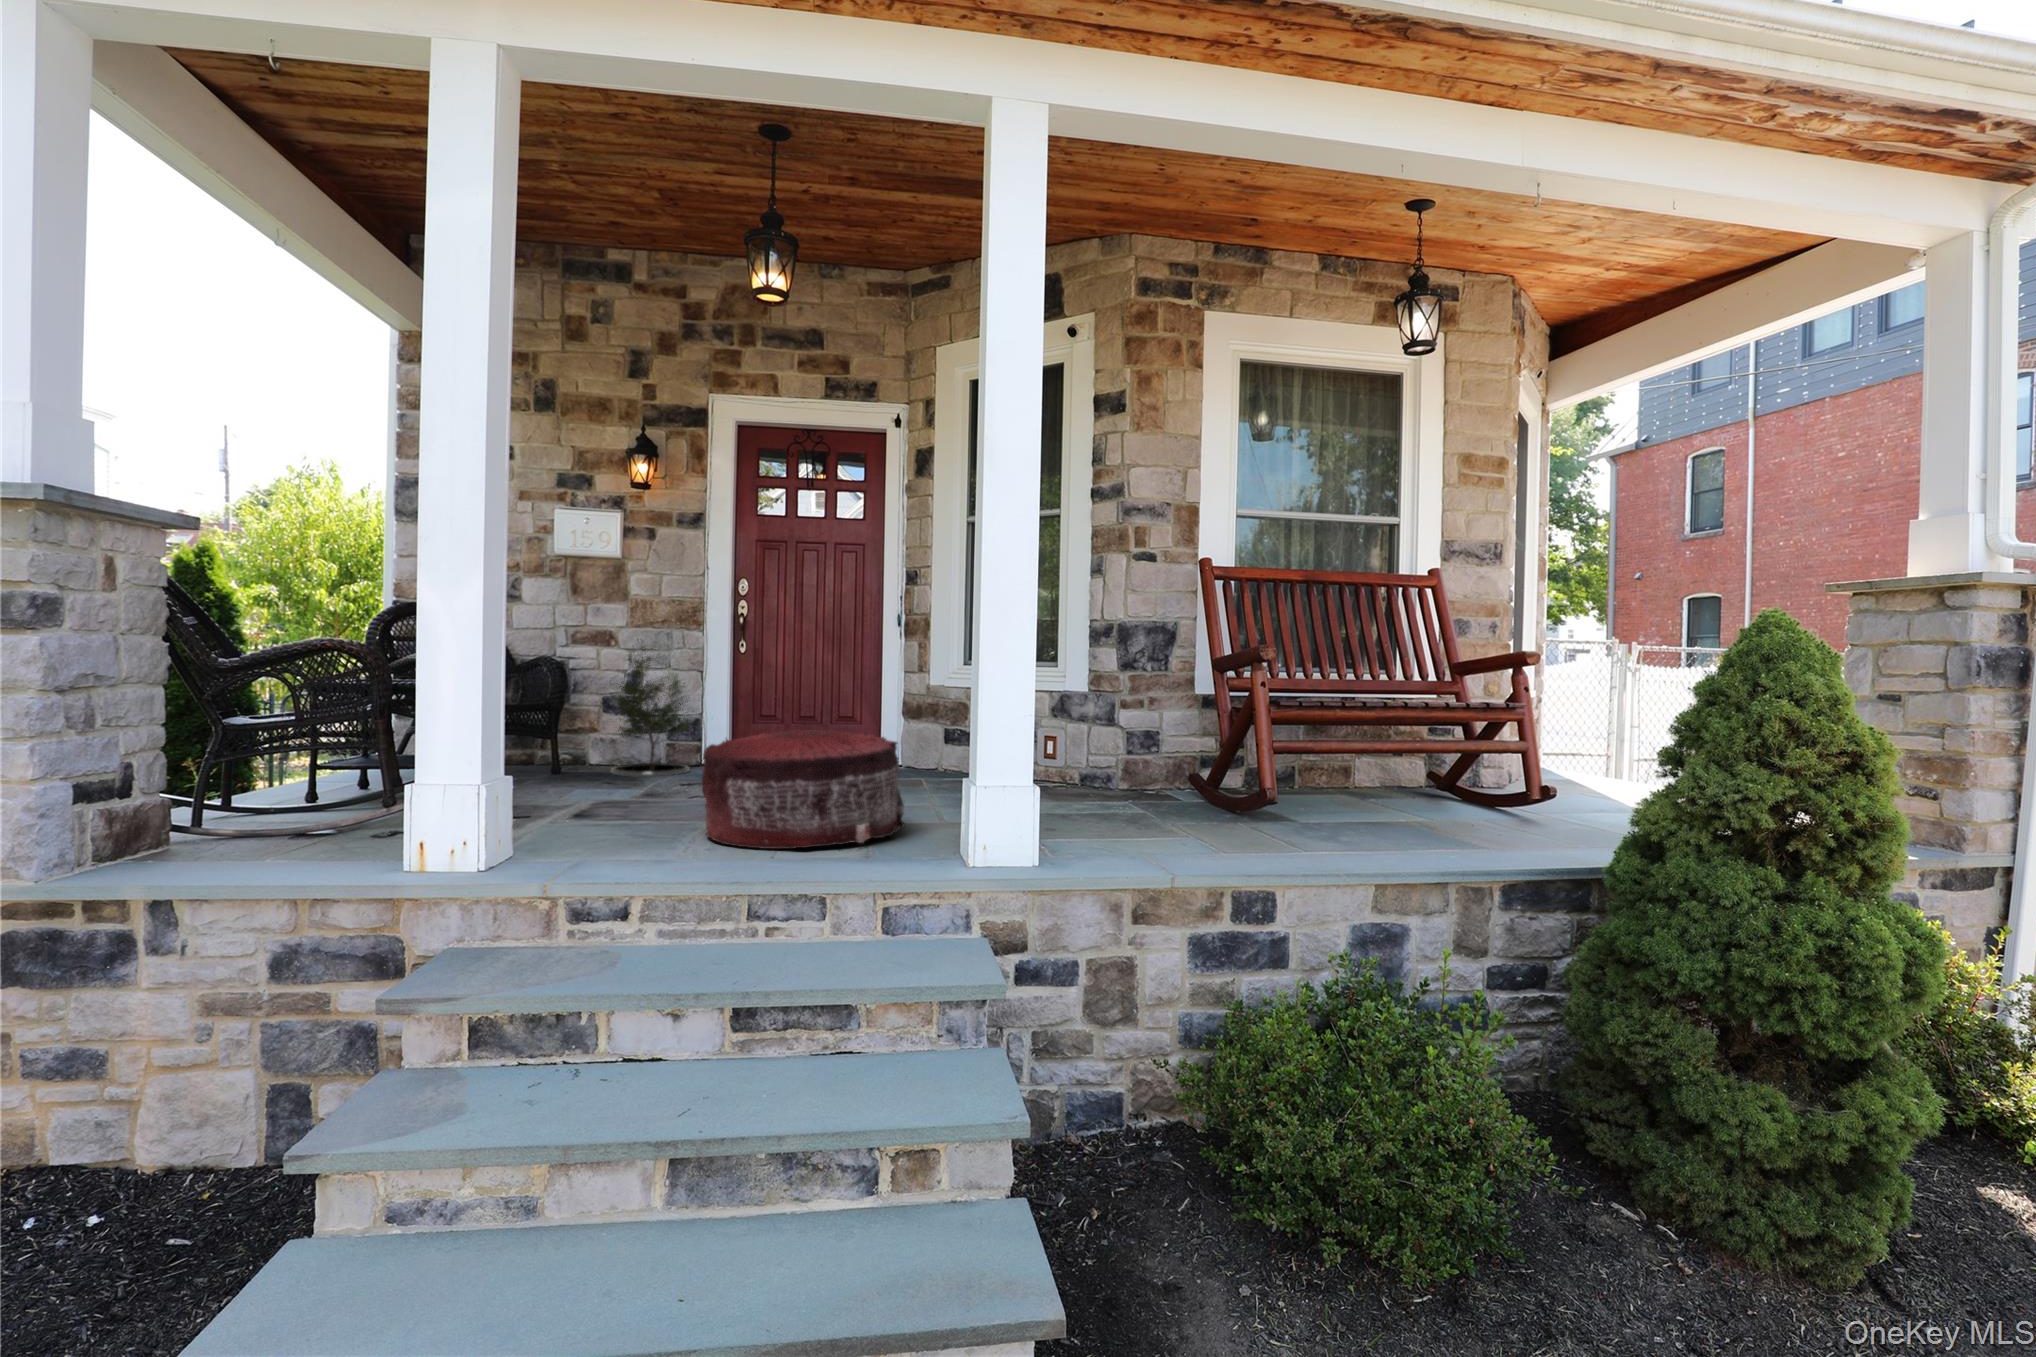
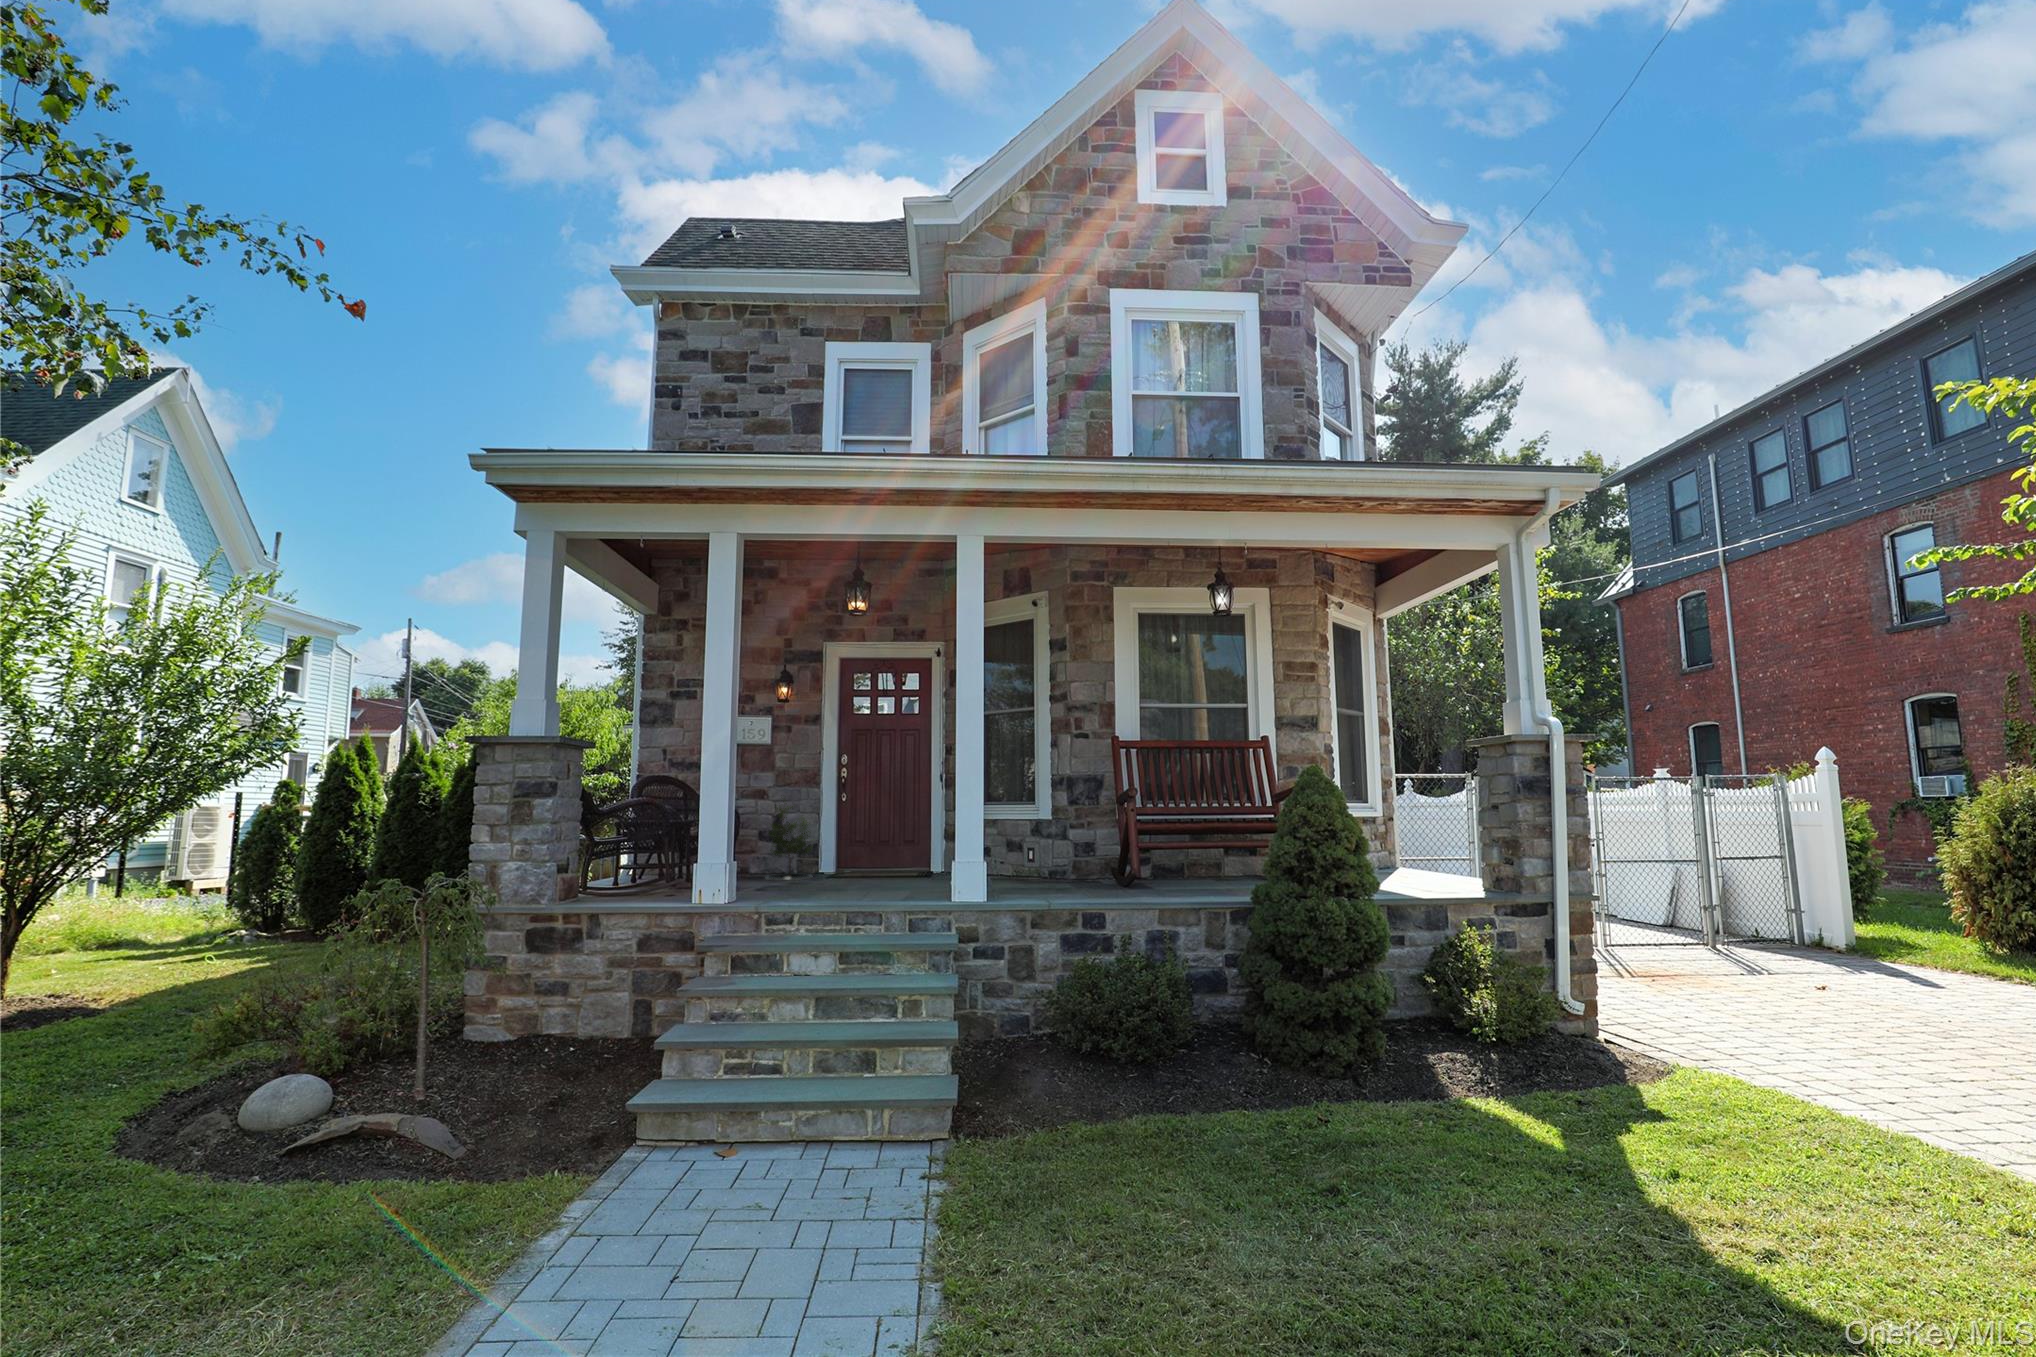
pouf: present [702,730,905,849] -> none [823,841,926,899]

